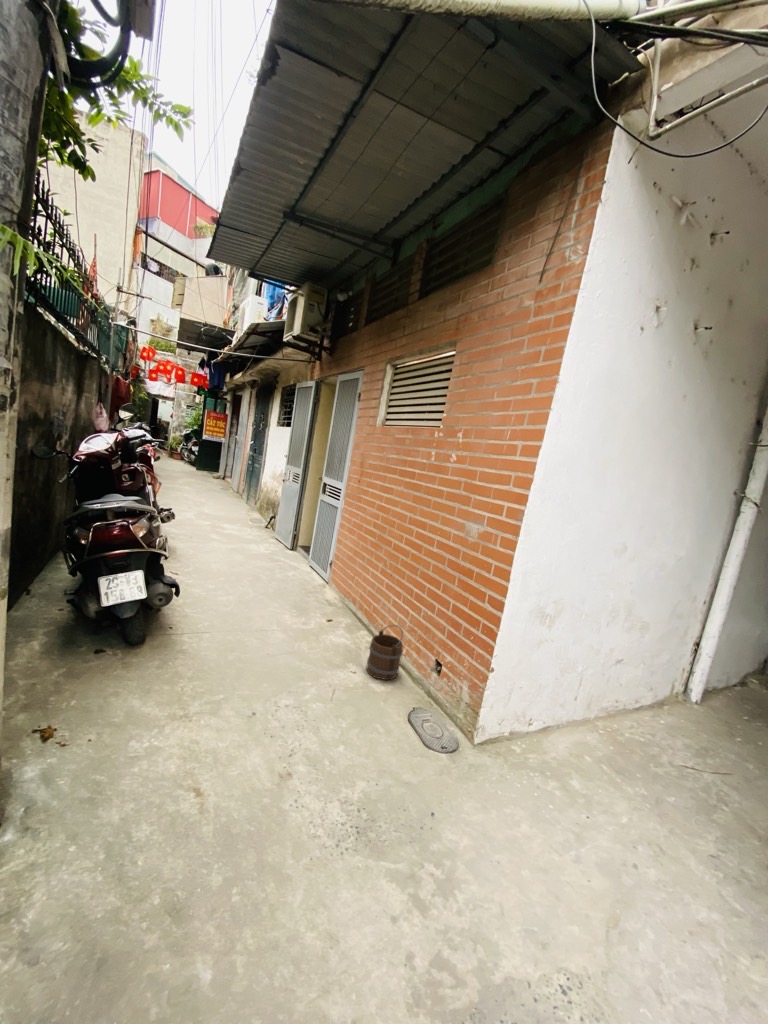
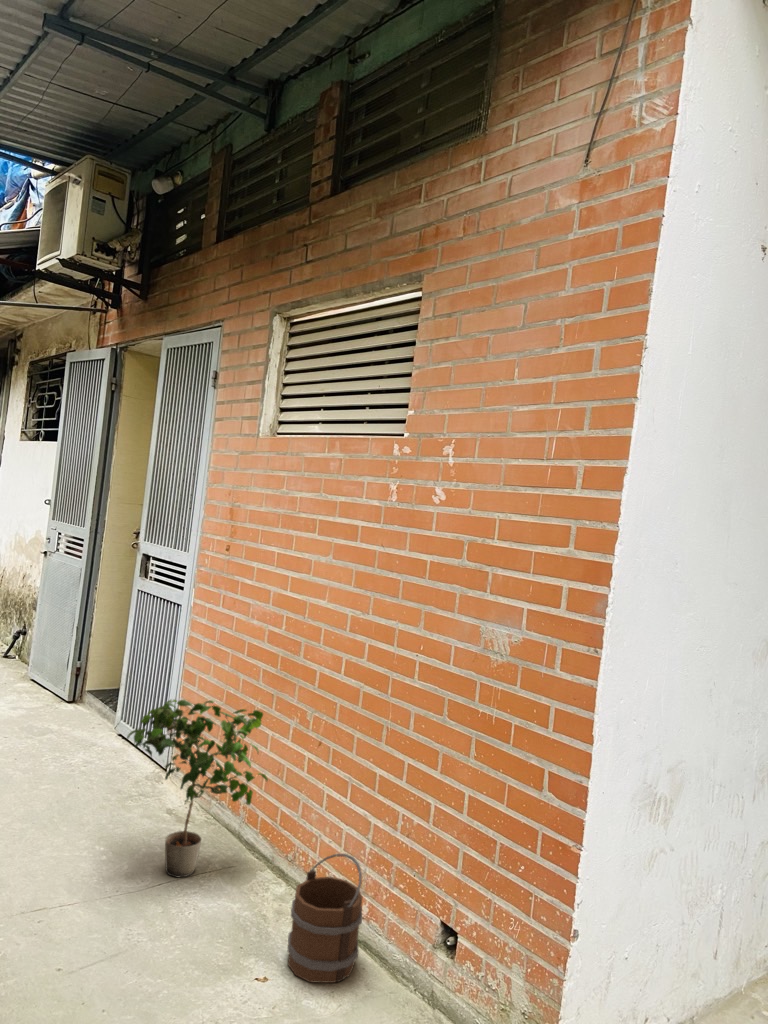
potted plant: none [306,549,369,629] -> present [127,700,268,877]

